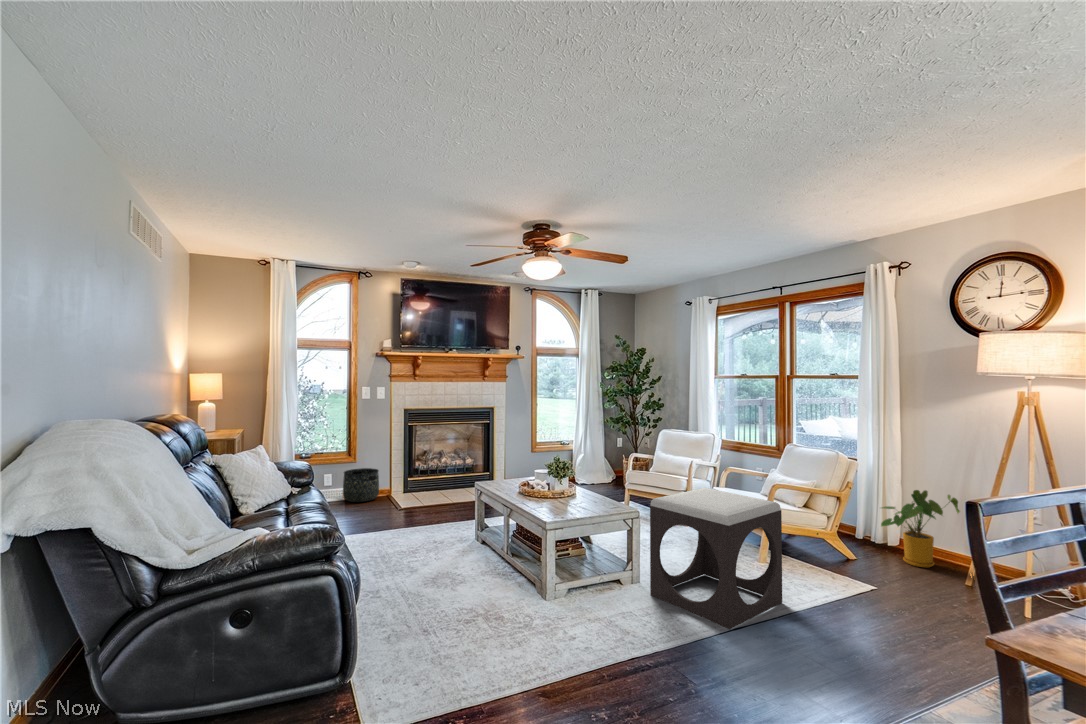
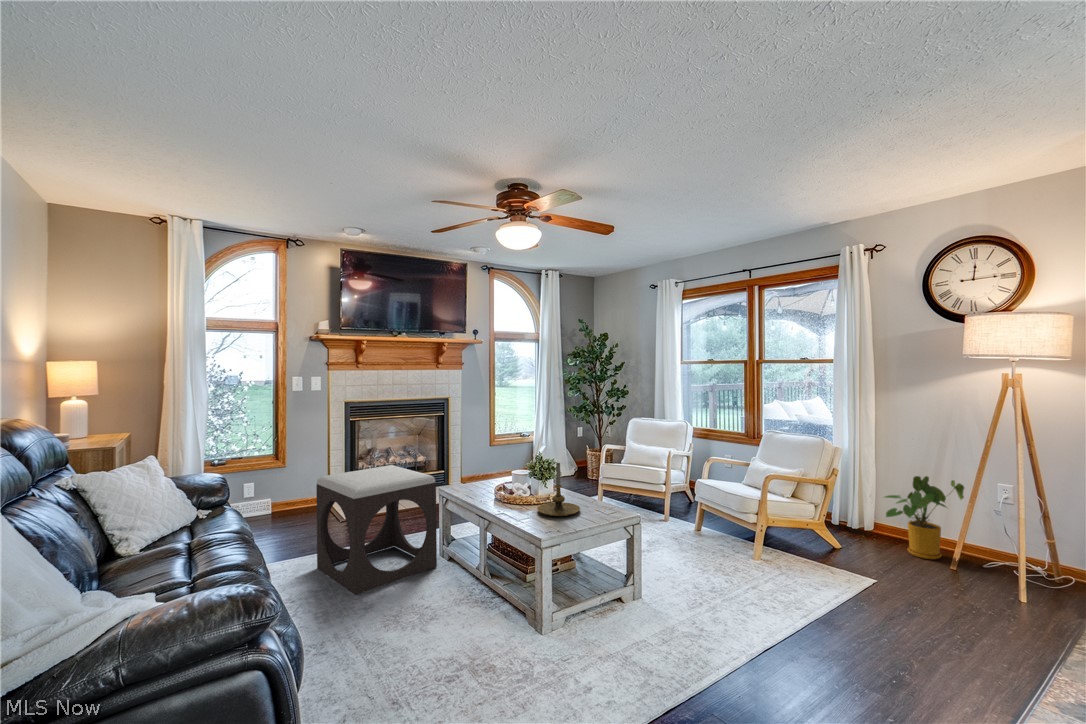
candle holder: none [551,462,587,506] -> present [537,463,580,516]
basket: present [343,468,379,502] -> none [270,472,315,513]
footstool: present [650,488,782,629] -> present [316,465,437,595]

